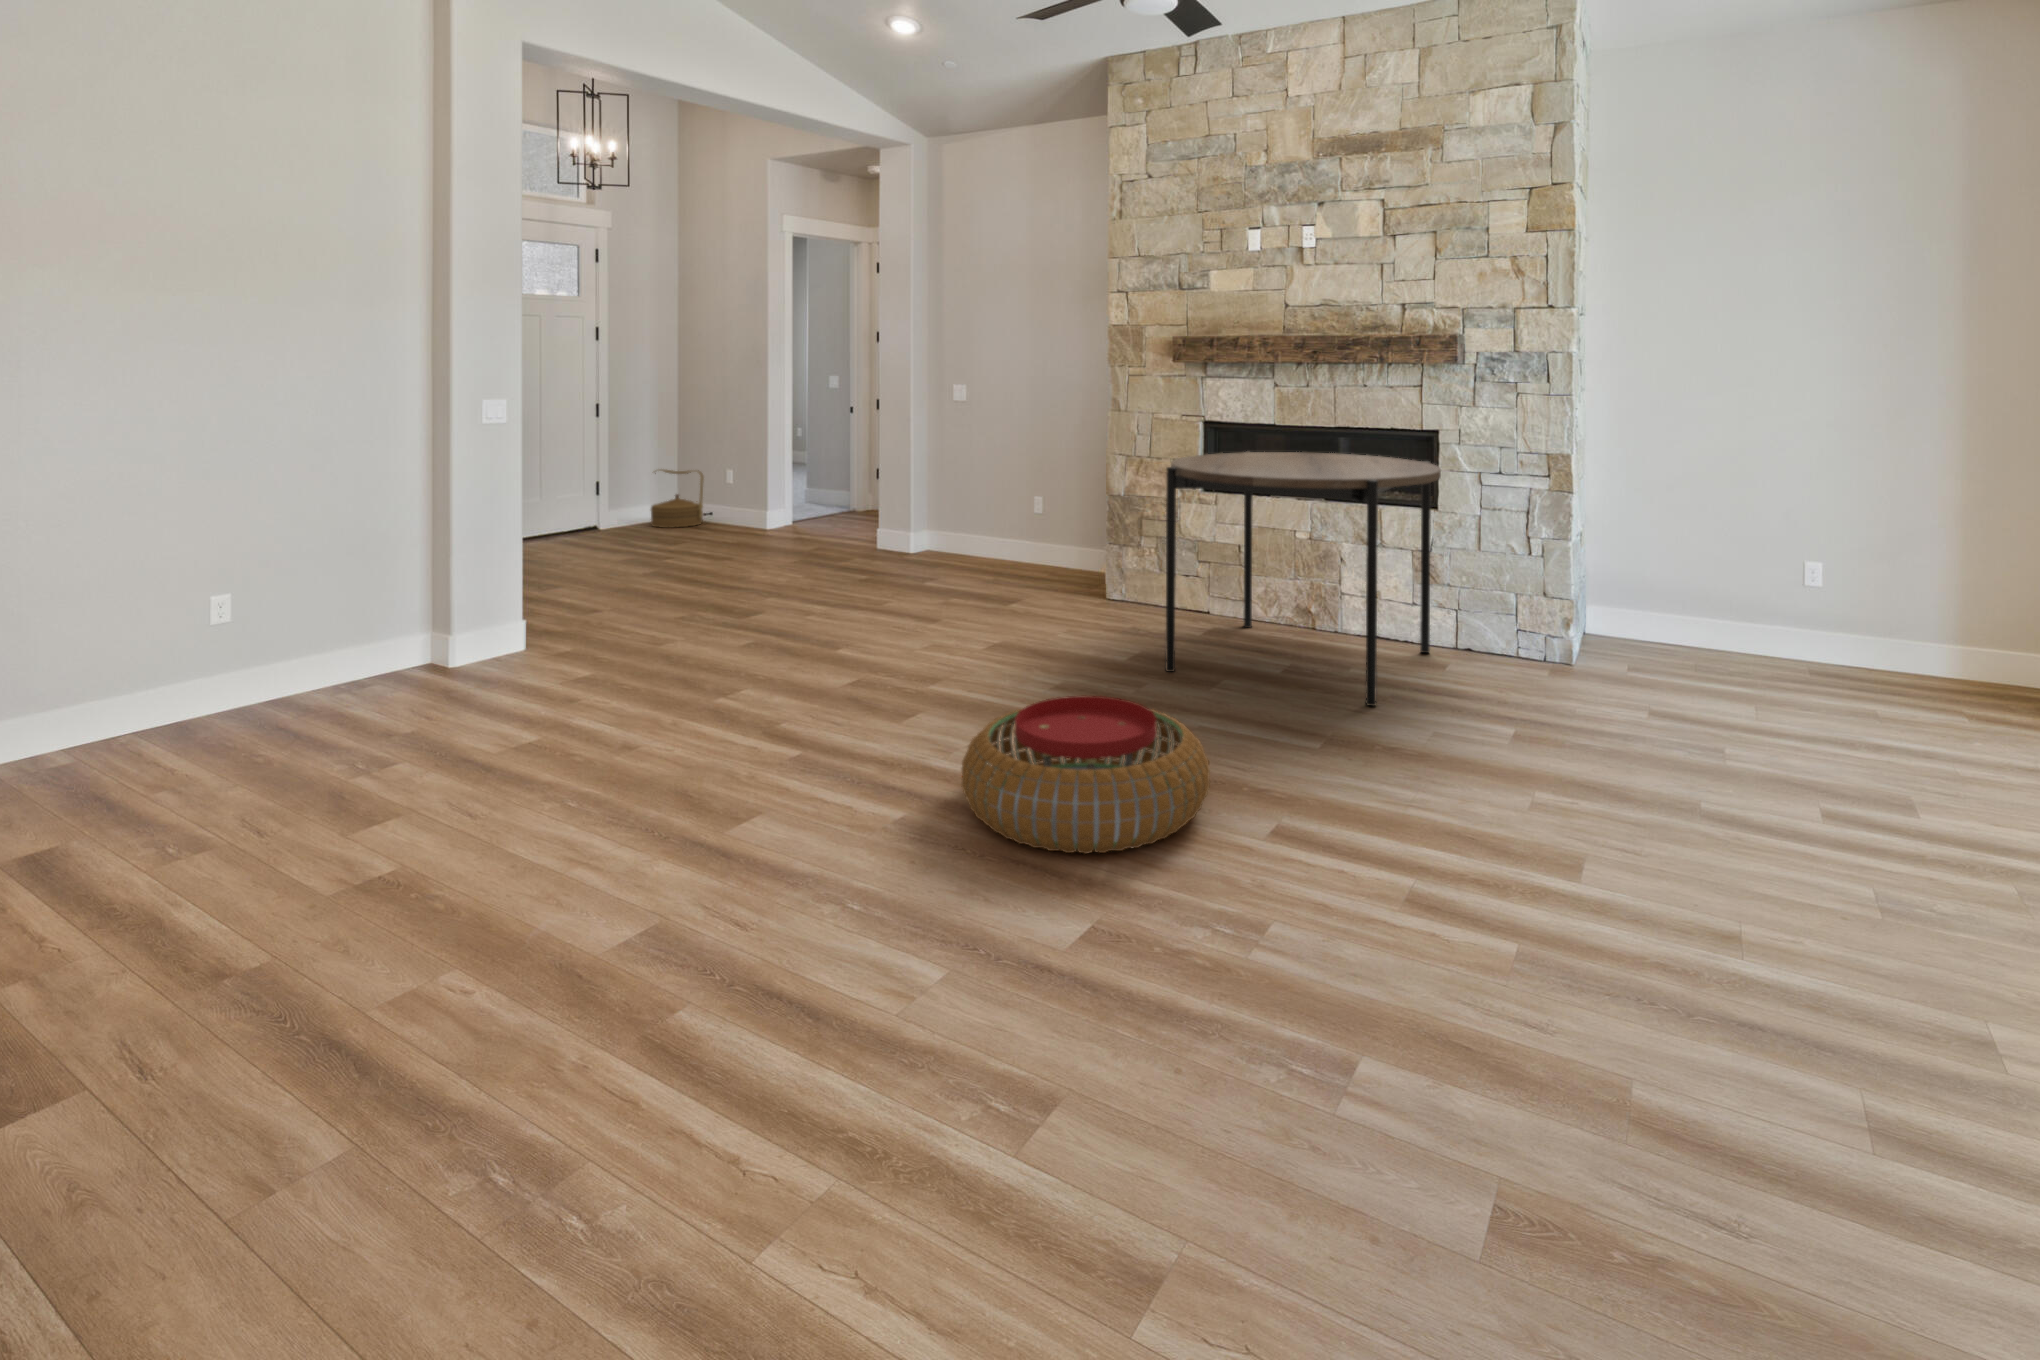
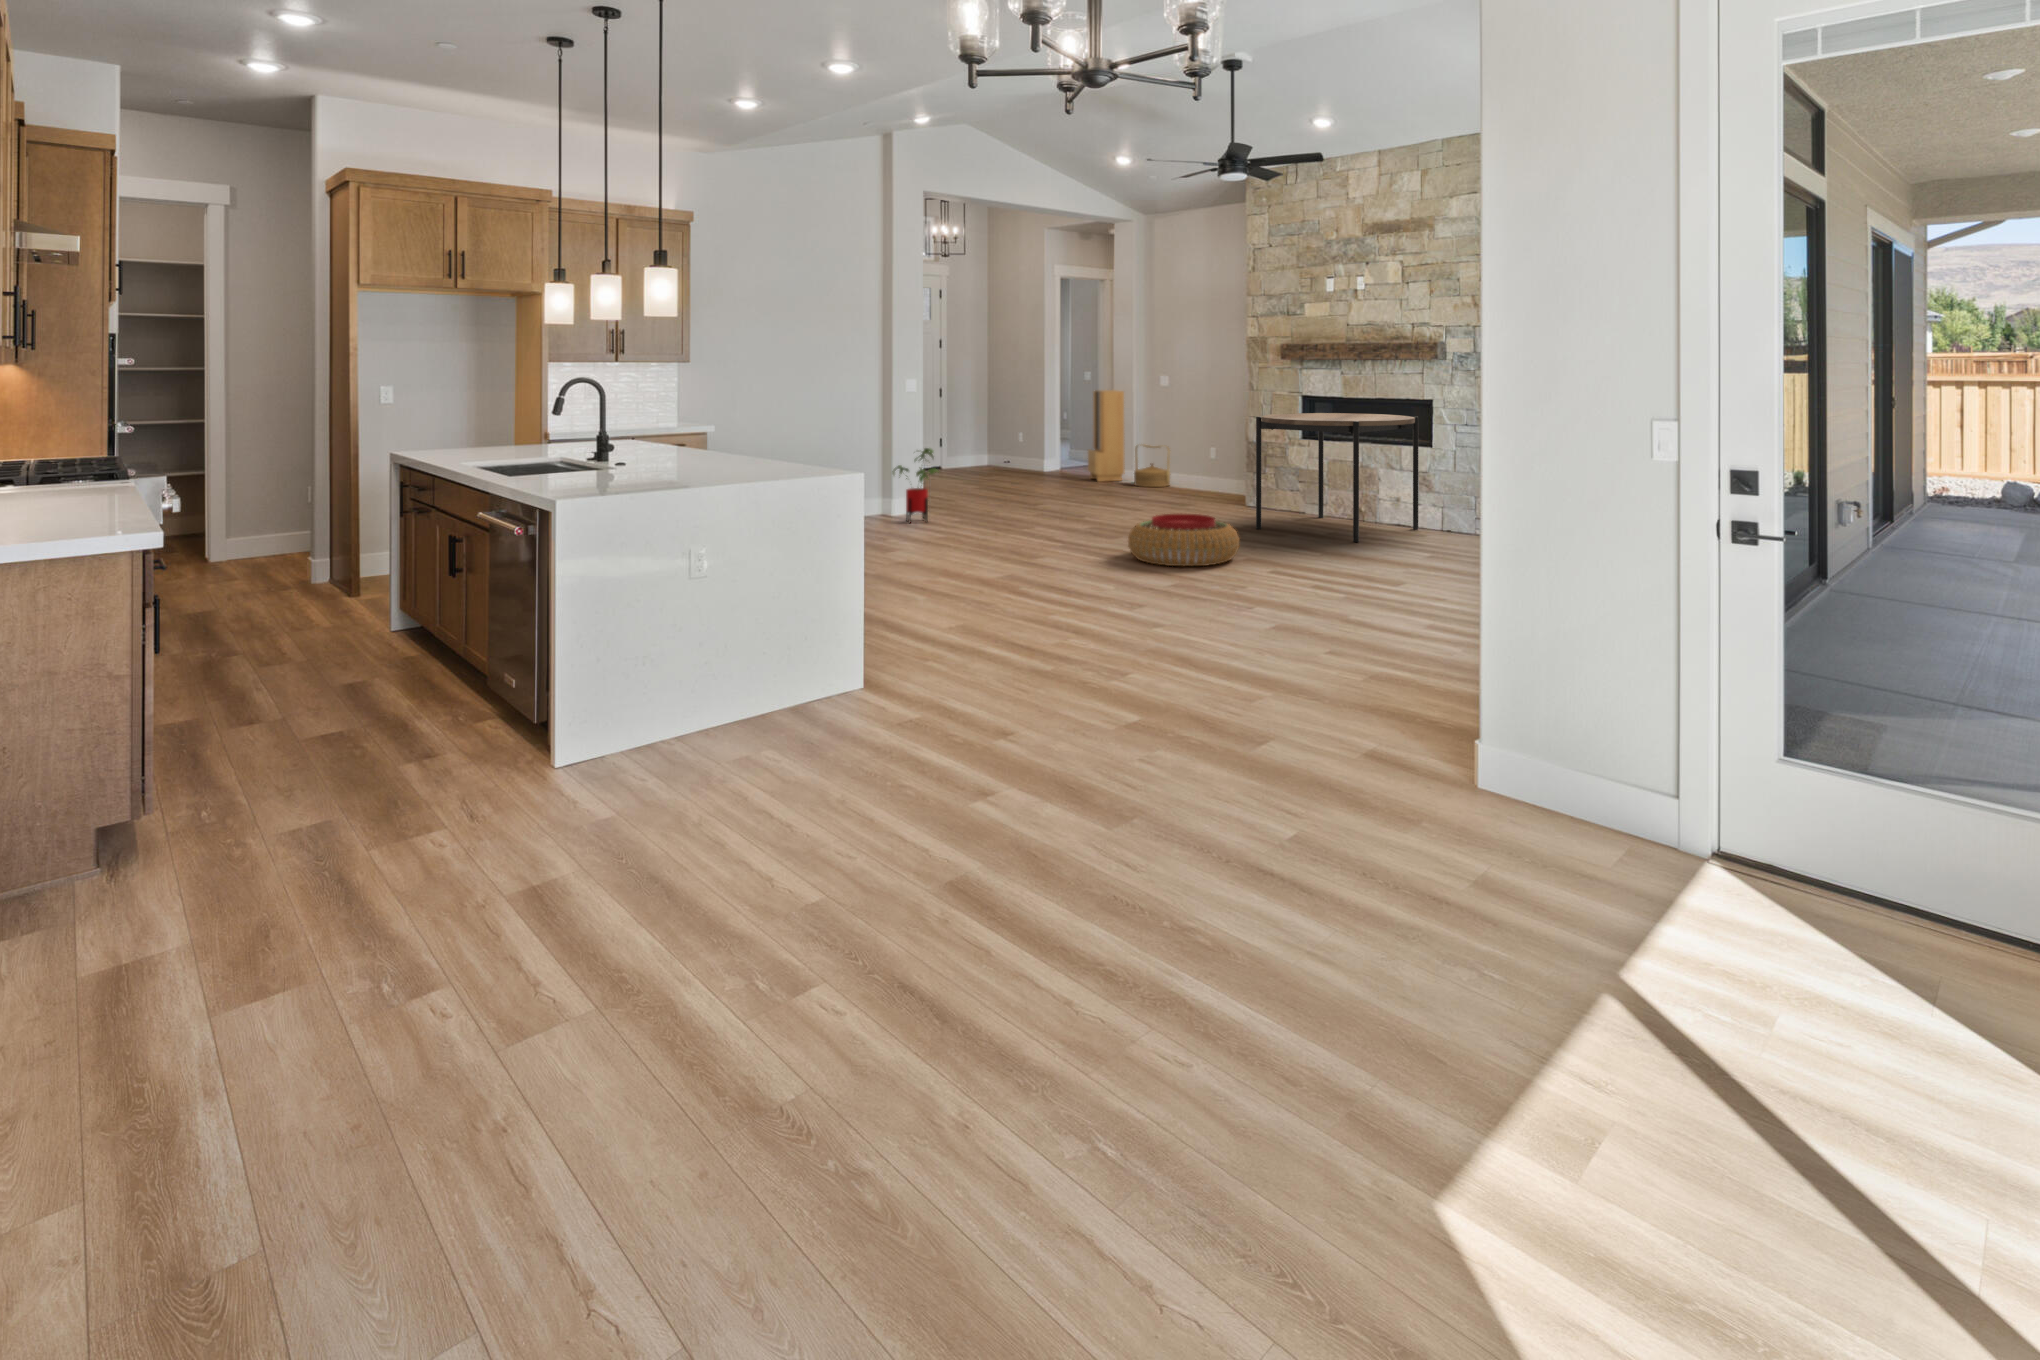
storage cabinet: none [835,405,894,548] -> present [1088,390,1125,482]
woven basket: present [651,469,704,528] -> present [1134,445,1170,487]
house plant: none [438,538,545,698] -> present [892,448,937,522]

